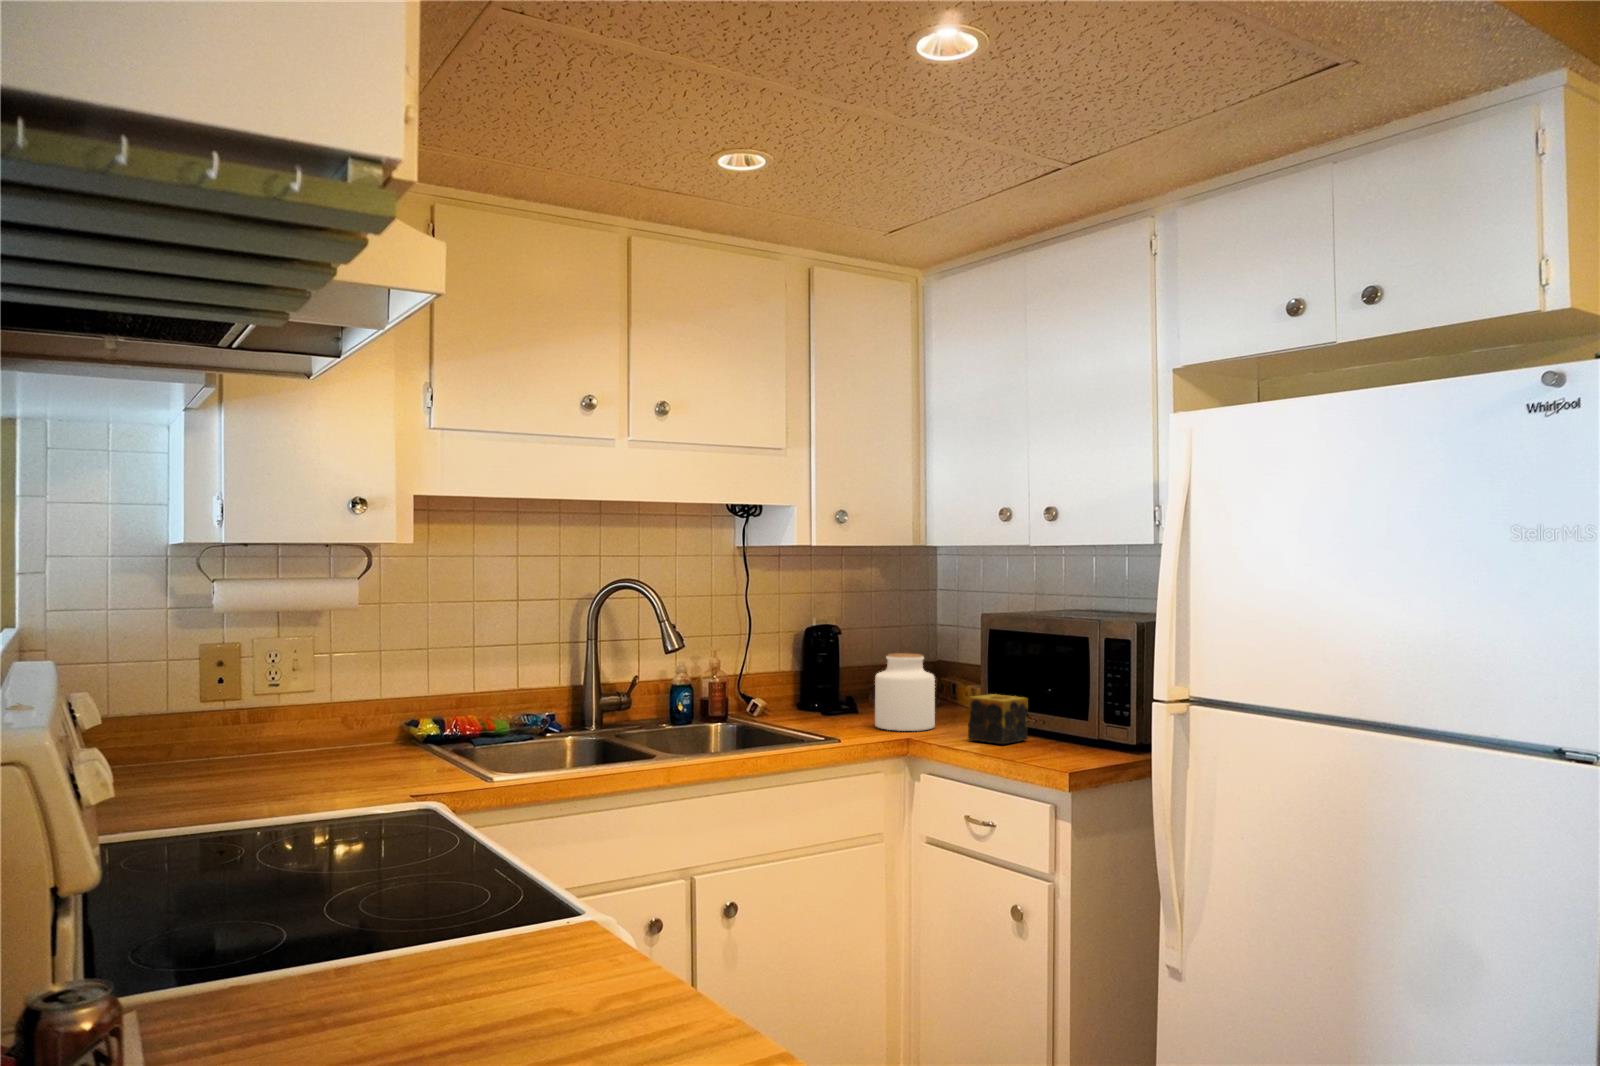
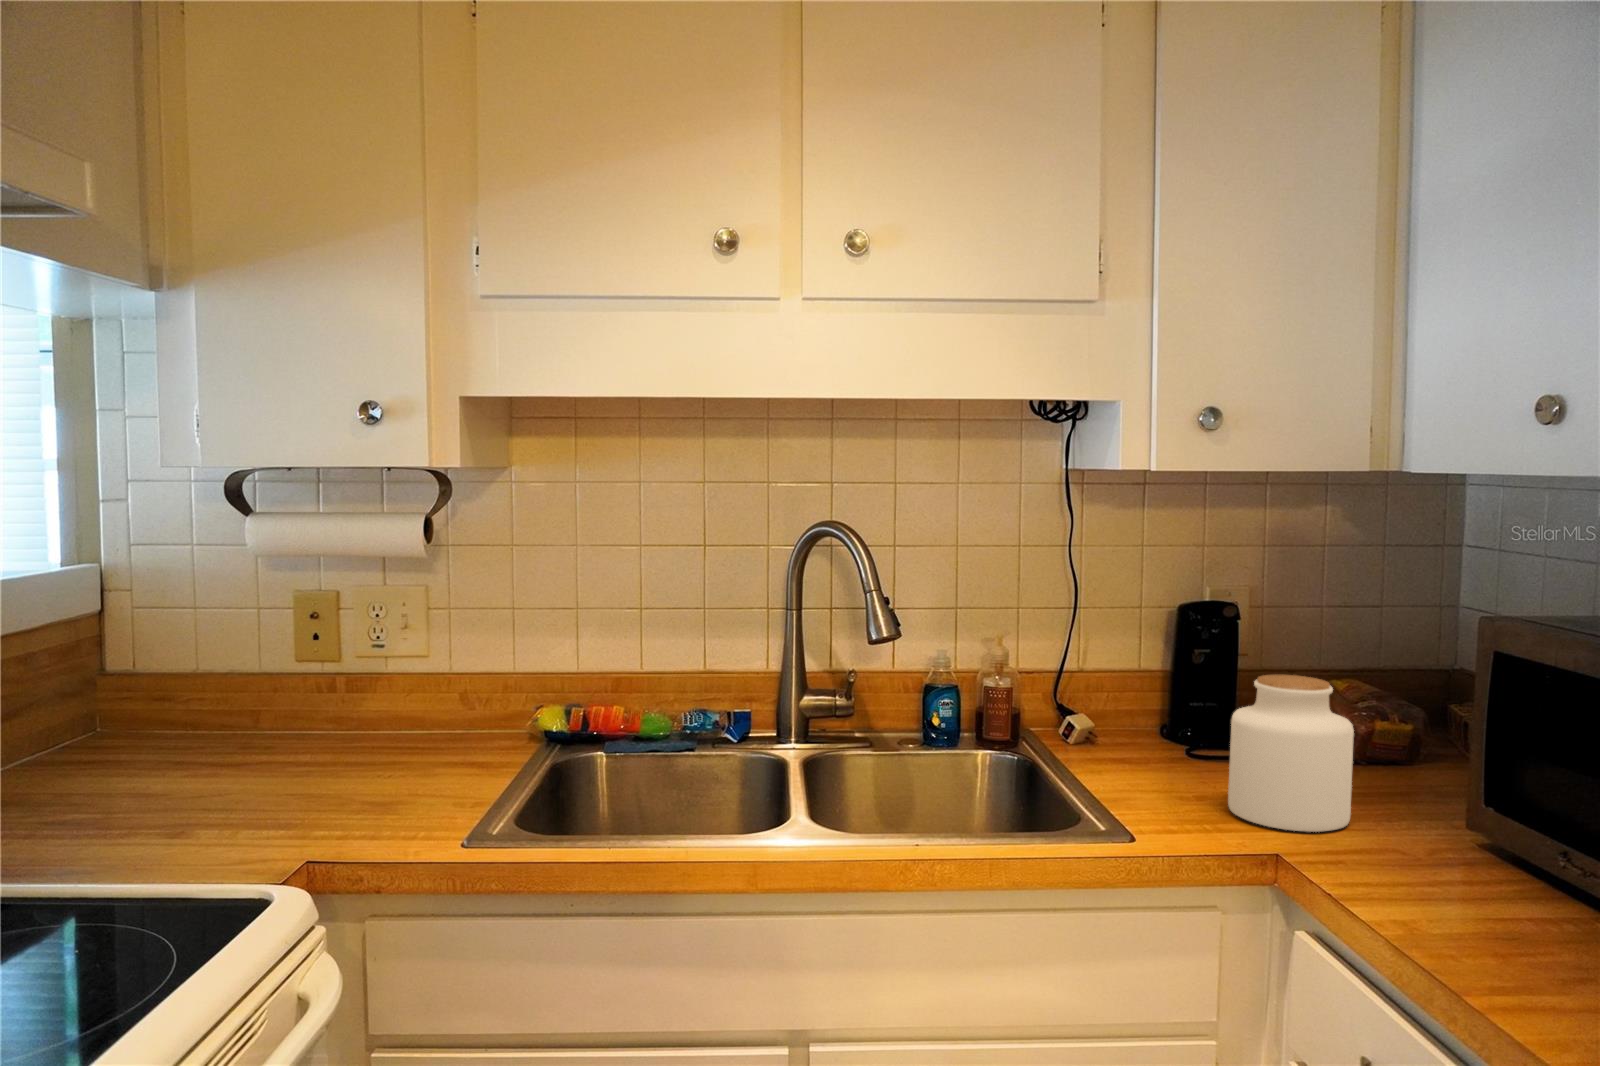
candle: present [968,694,1028,744] -> none [1376,792,1528,916]

